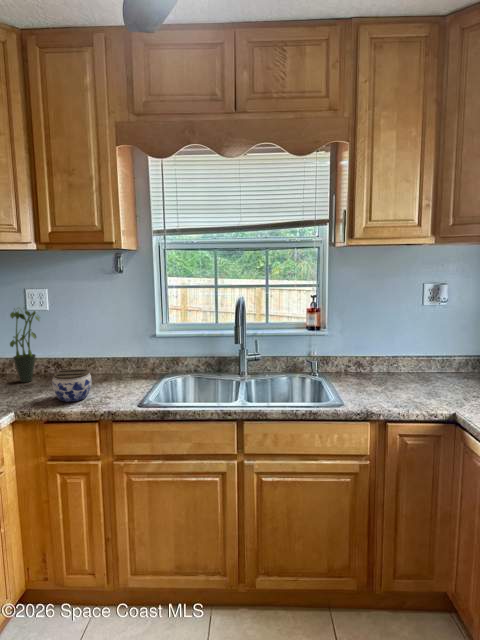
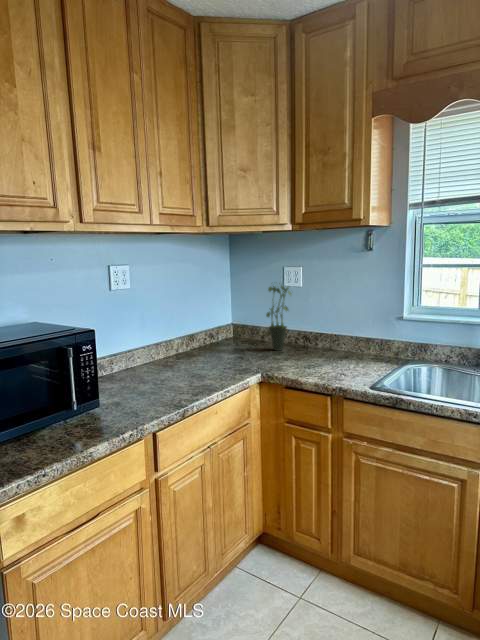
jar: present [52,369,92,402] -> none [295,343,330,373]

